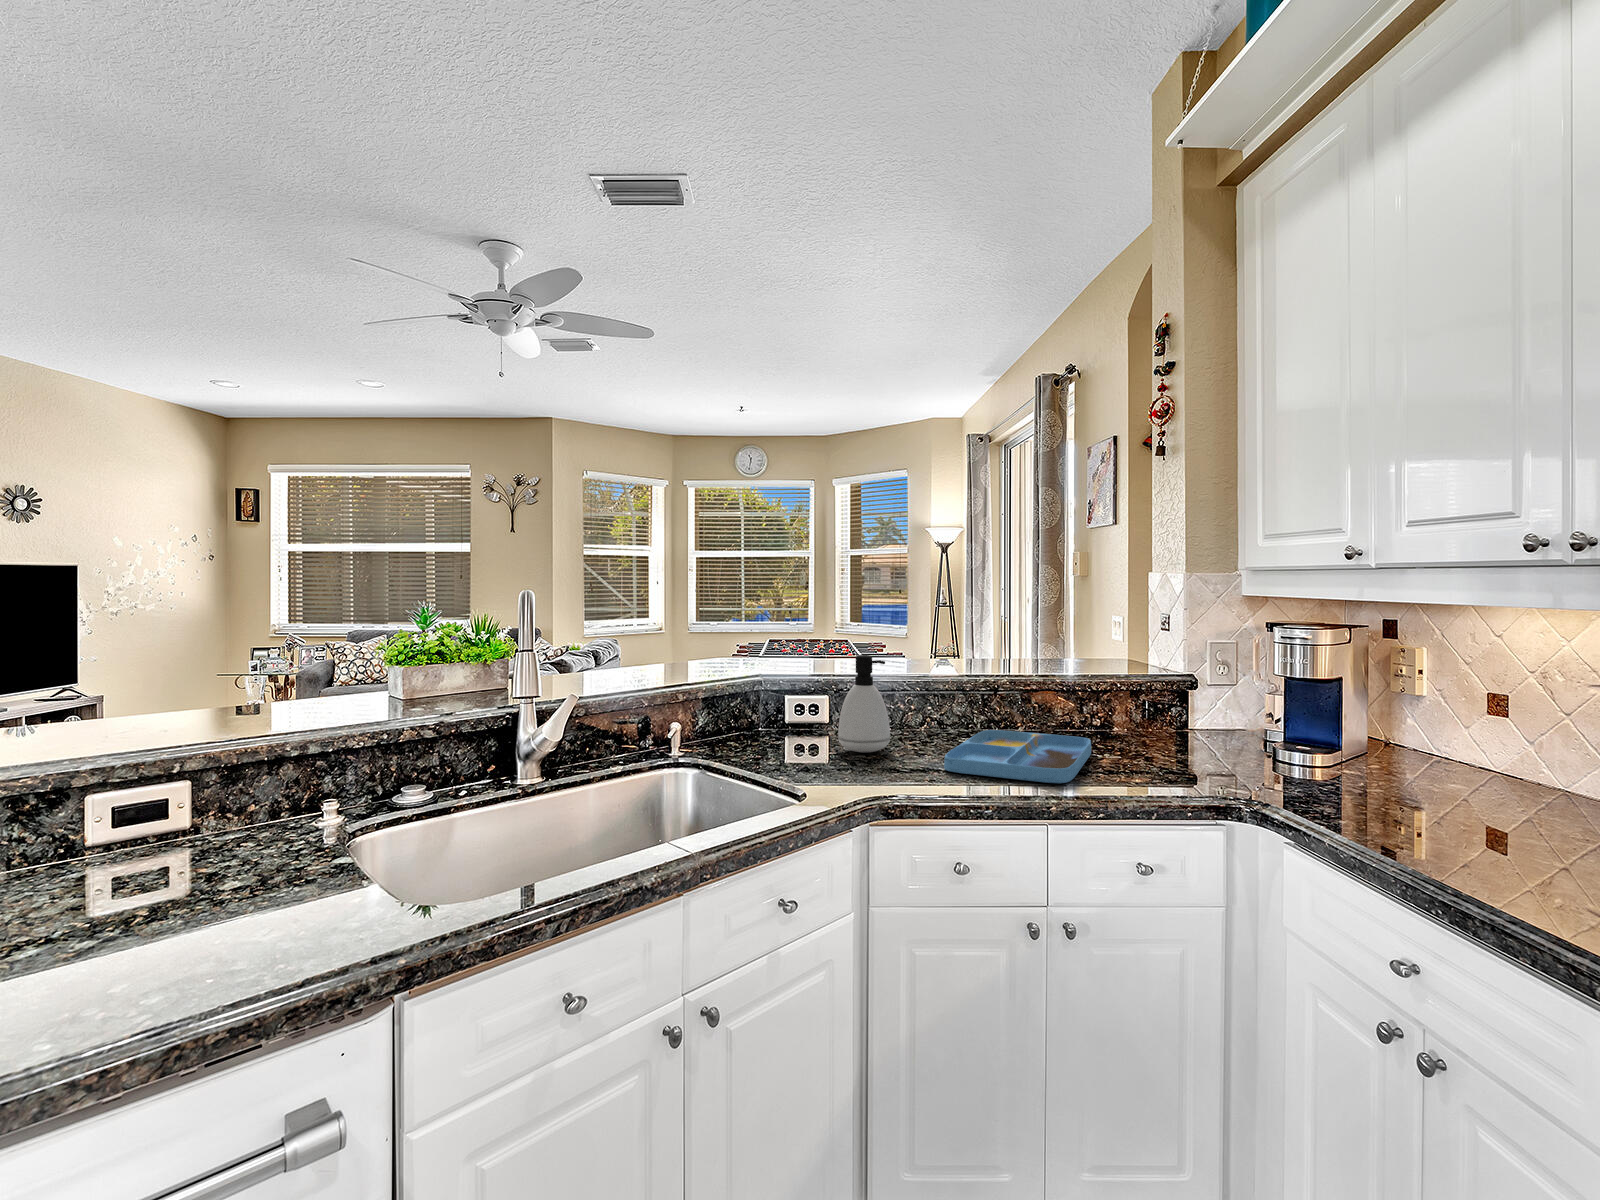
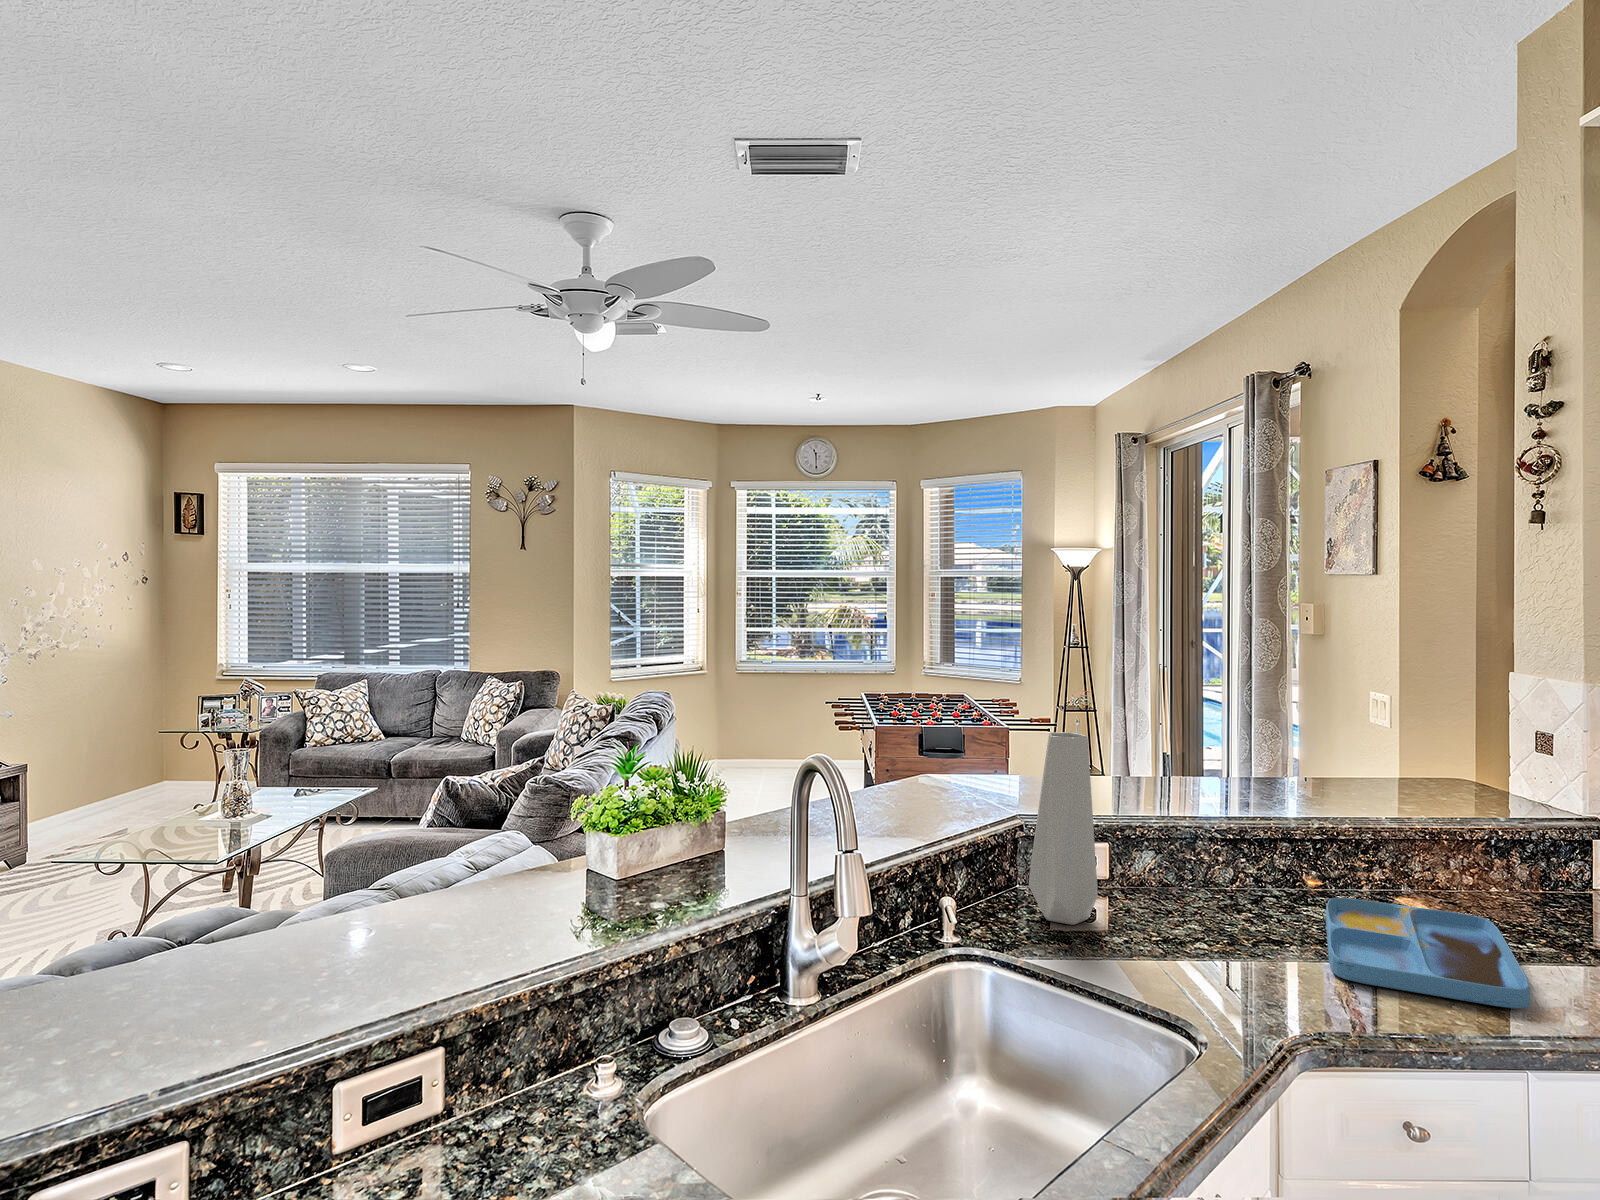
vase: none [752,606,803,748] -> present [1029,732,1098,925]
soap dispenser: present [838,655,890,753] -> none [1154,805,1229,936]

